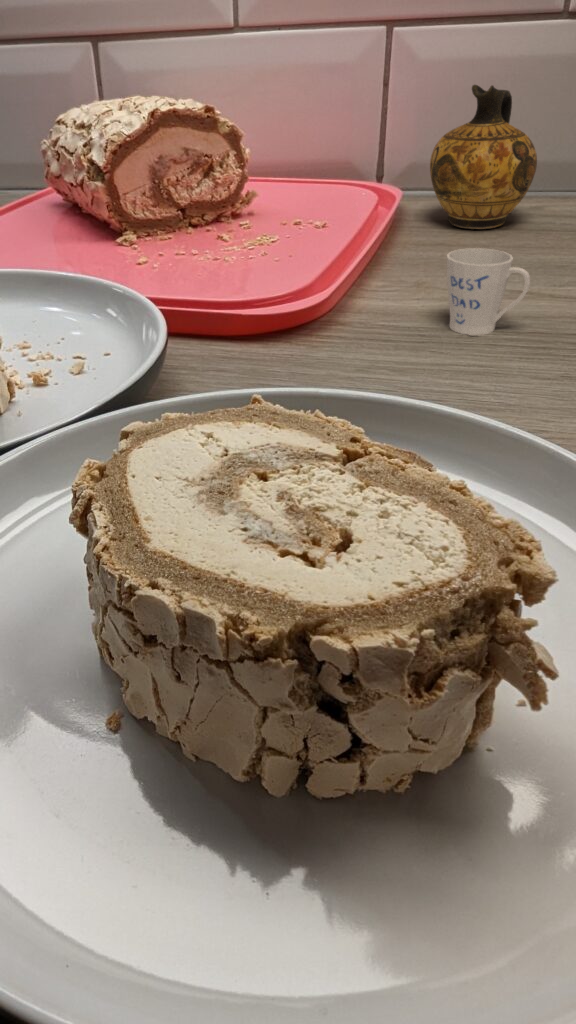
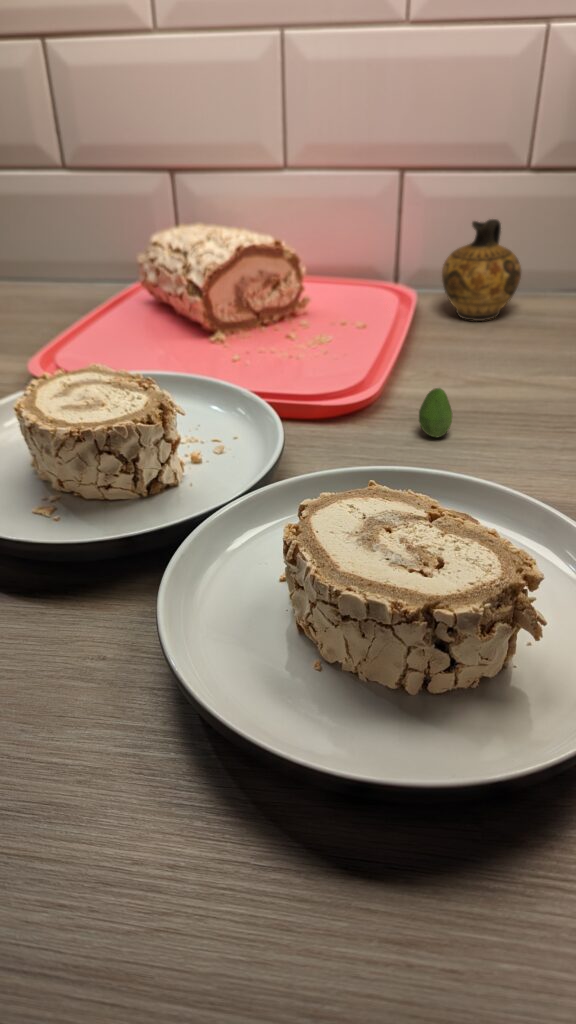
mug: present [447,248,530,335] -> none [465,357,522,417]
fruit: none [372,281,422,359] -> present [419,388,452,437]

